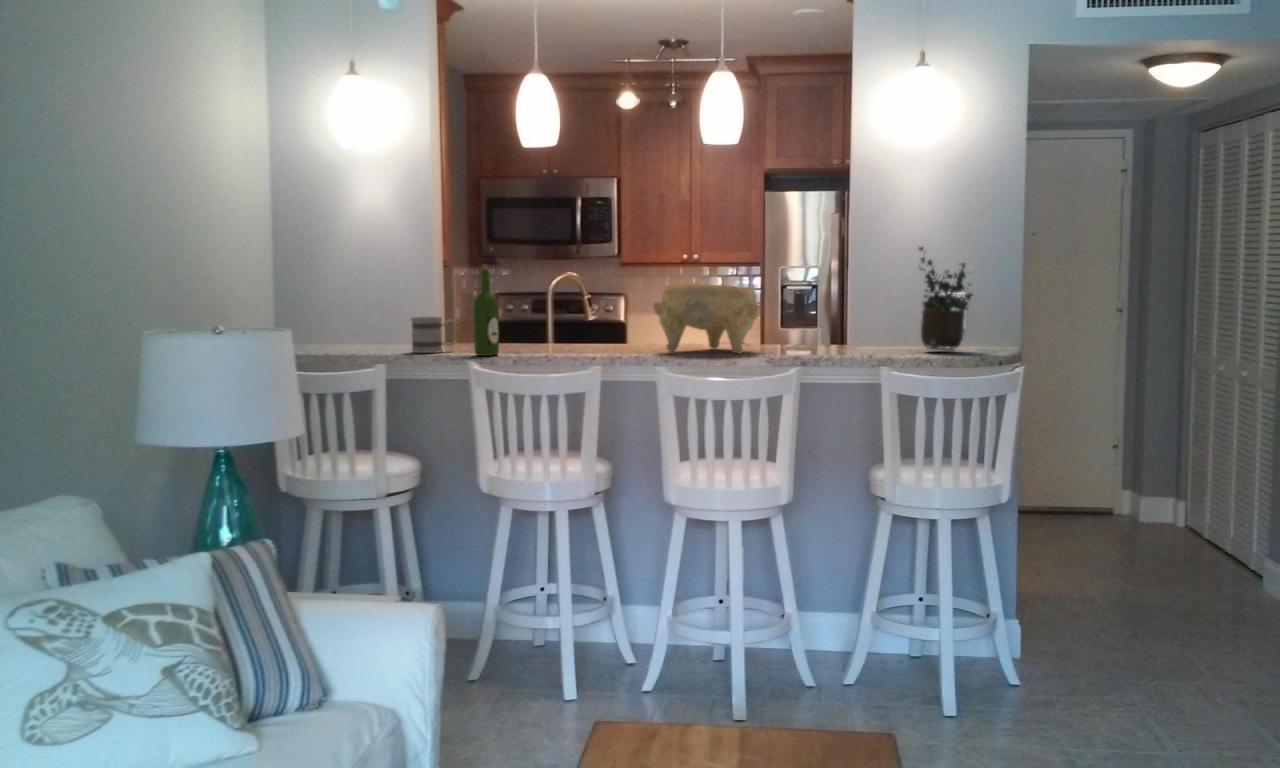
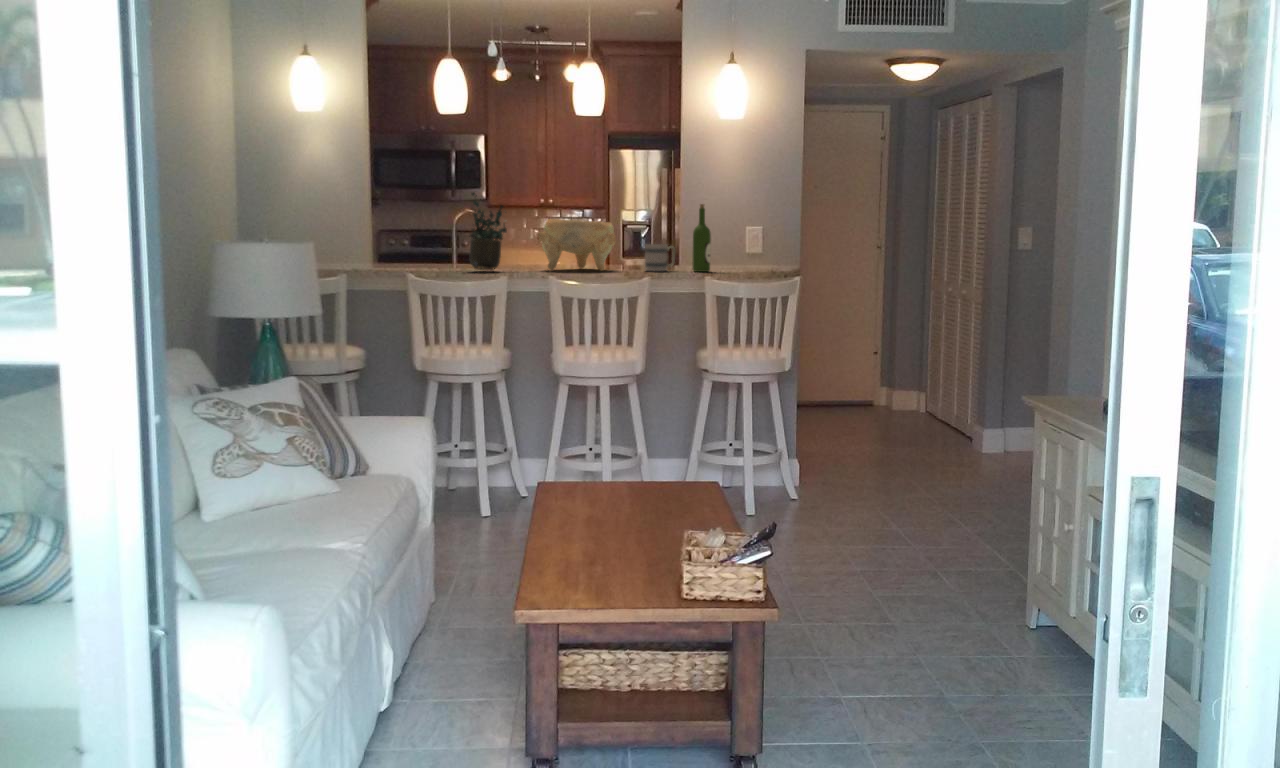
potted plant: present [919,247,972,351] -> present [469,193,507,271]
wine bottle: present [474,265,499,356] -> present [692,204,711,272]
mug: present [411,317,456,353] -> present [645,244,675,271]

